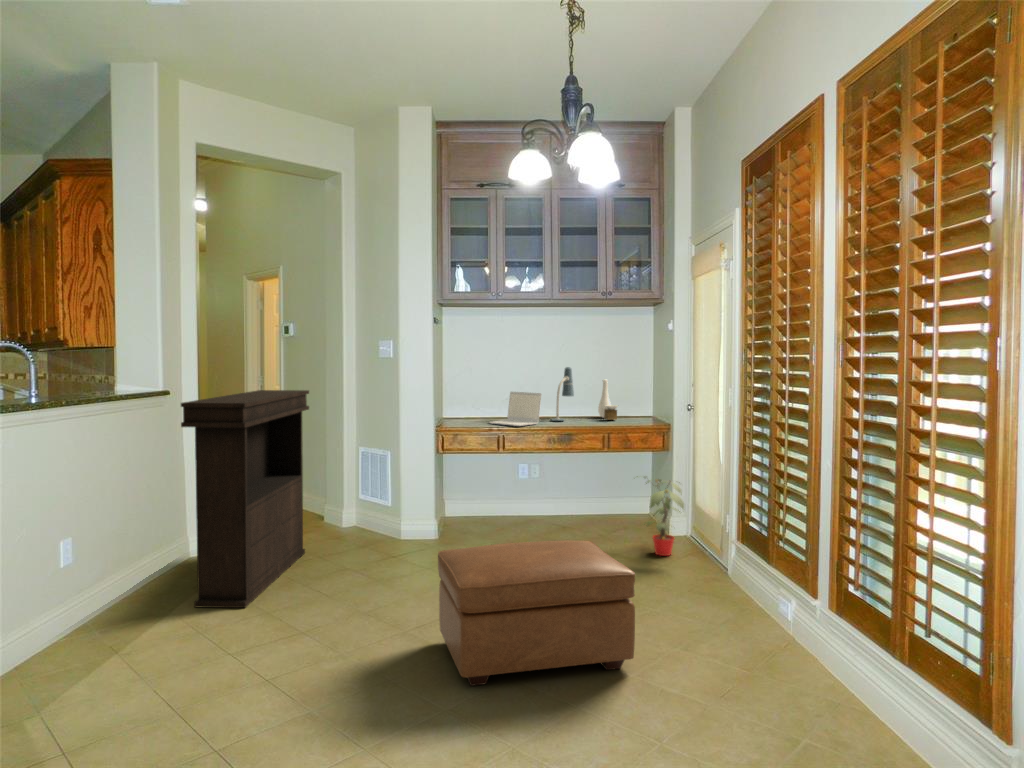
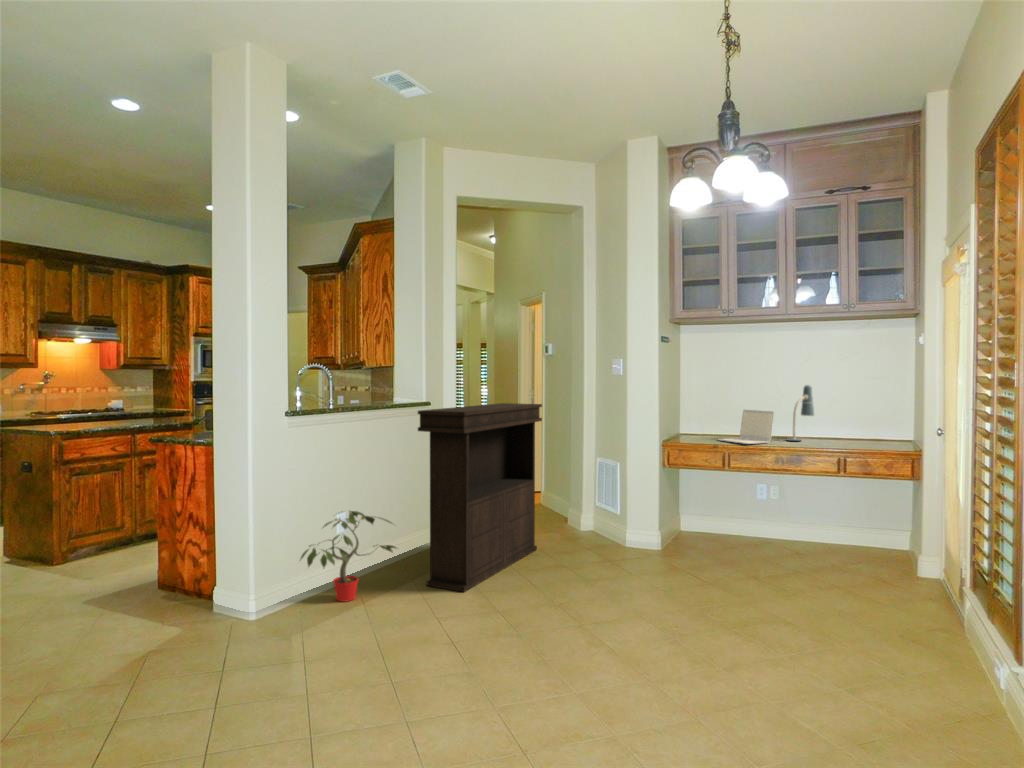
vase: present [598,379,618,420] -> none [844,399,866,442]
potted plant: present [637,476,684,556] -> present [301,511,395,602]
ottoman: present [438,540,635,686] -> none [611,561,820,720]

